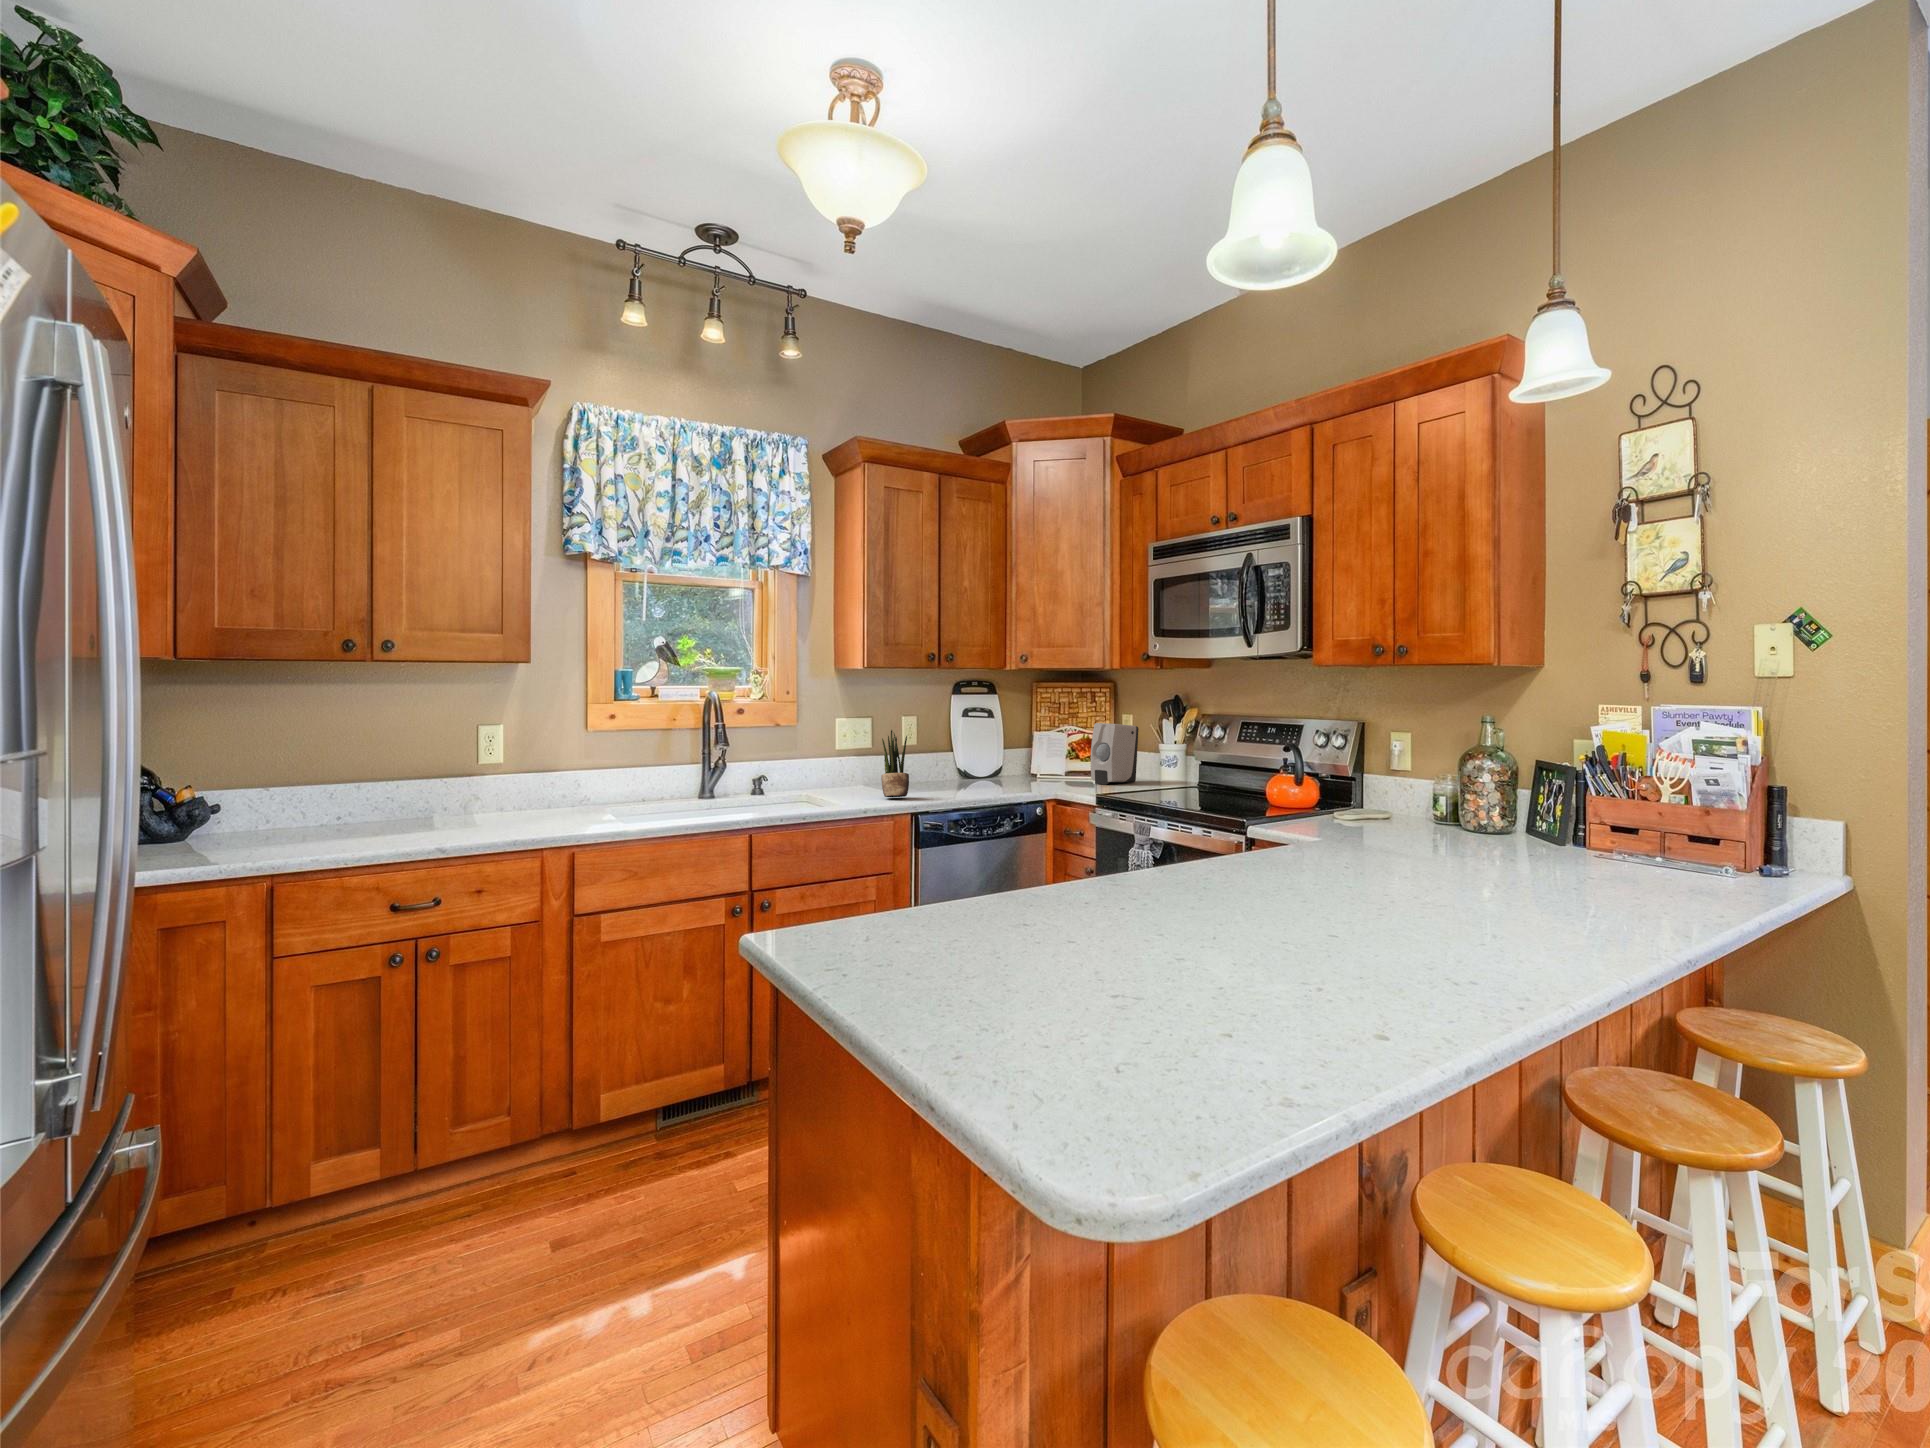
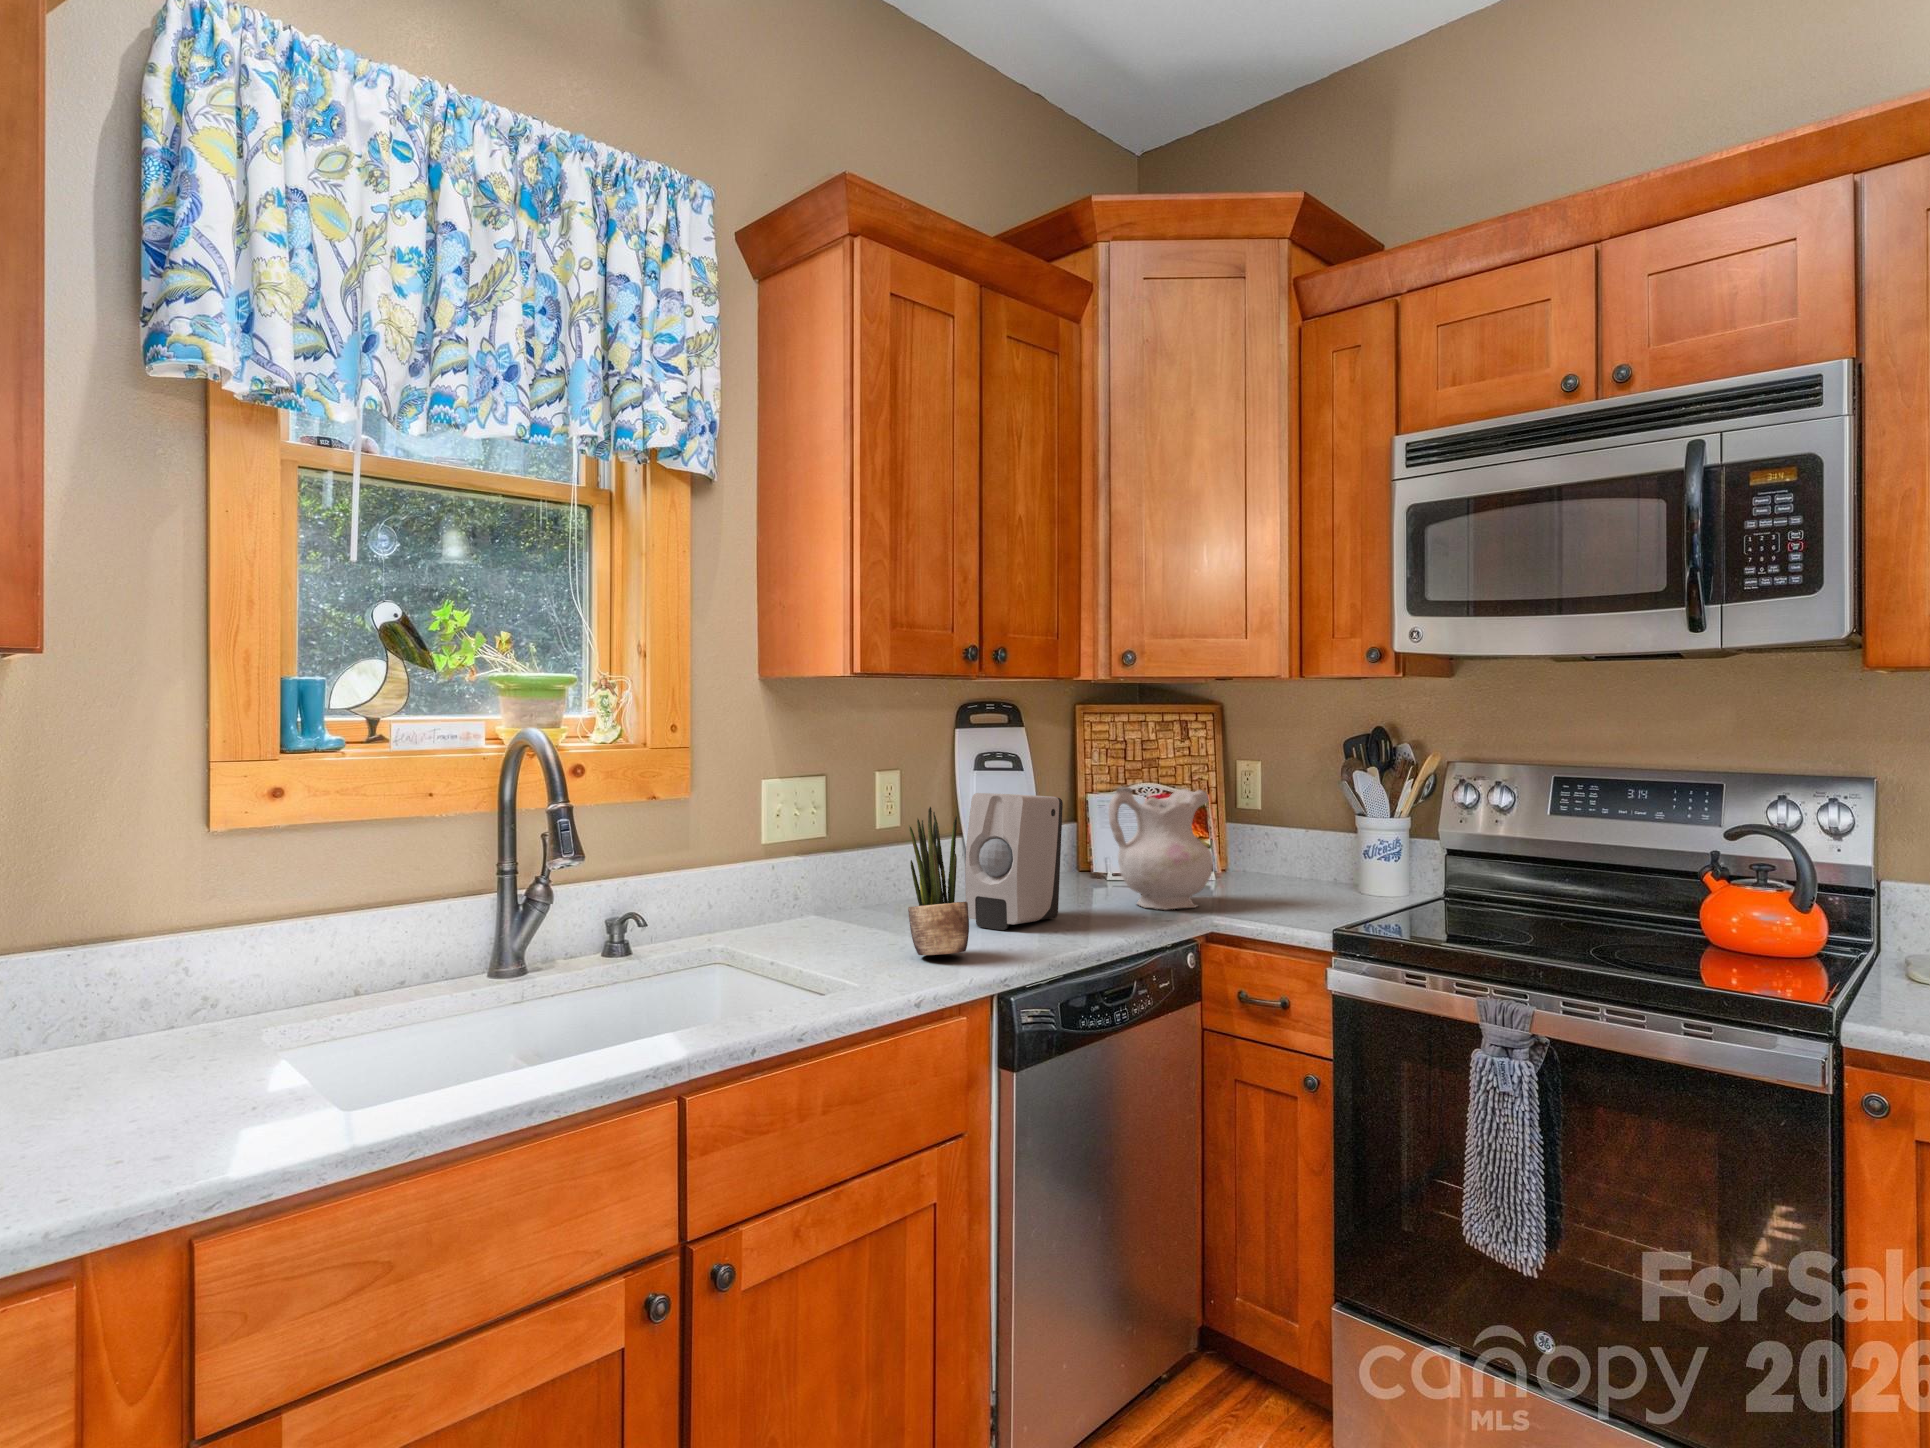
soap dispenser: present [1091,723,1139,785] -> present [965,793,1063,930]
ceramic pitcher: none [1013,725,1068,788] -> present [1108,787,1213,910]

